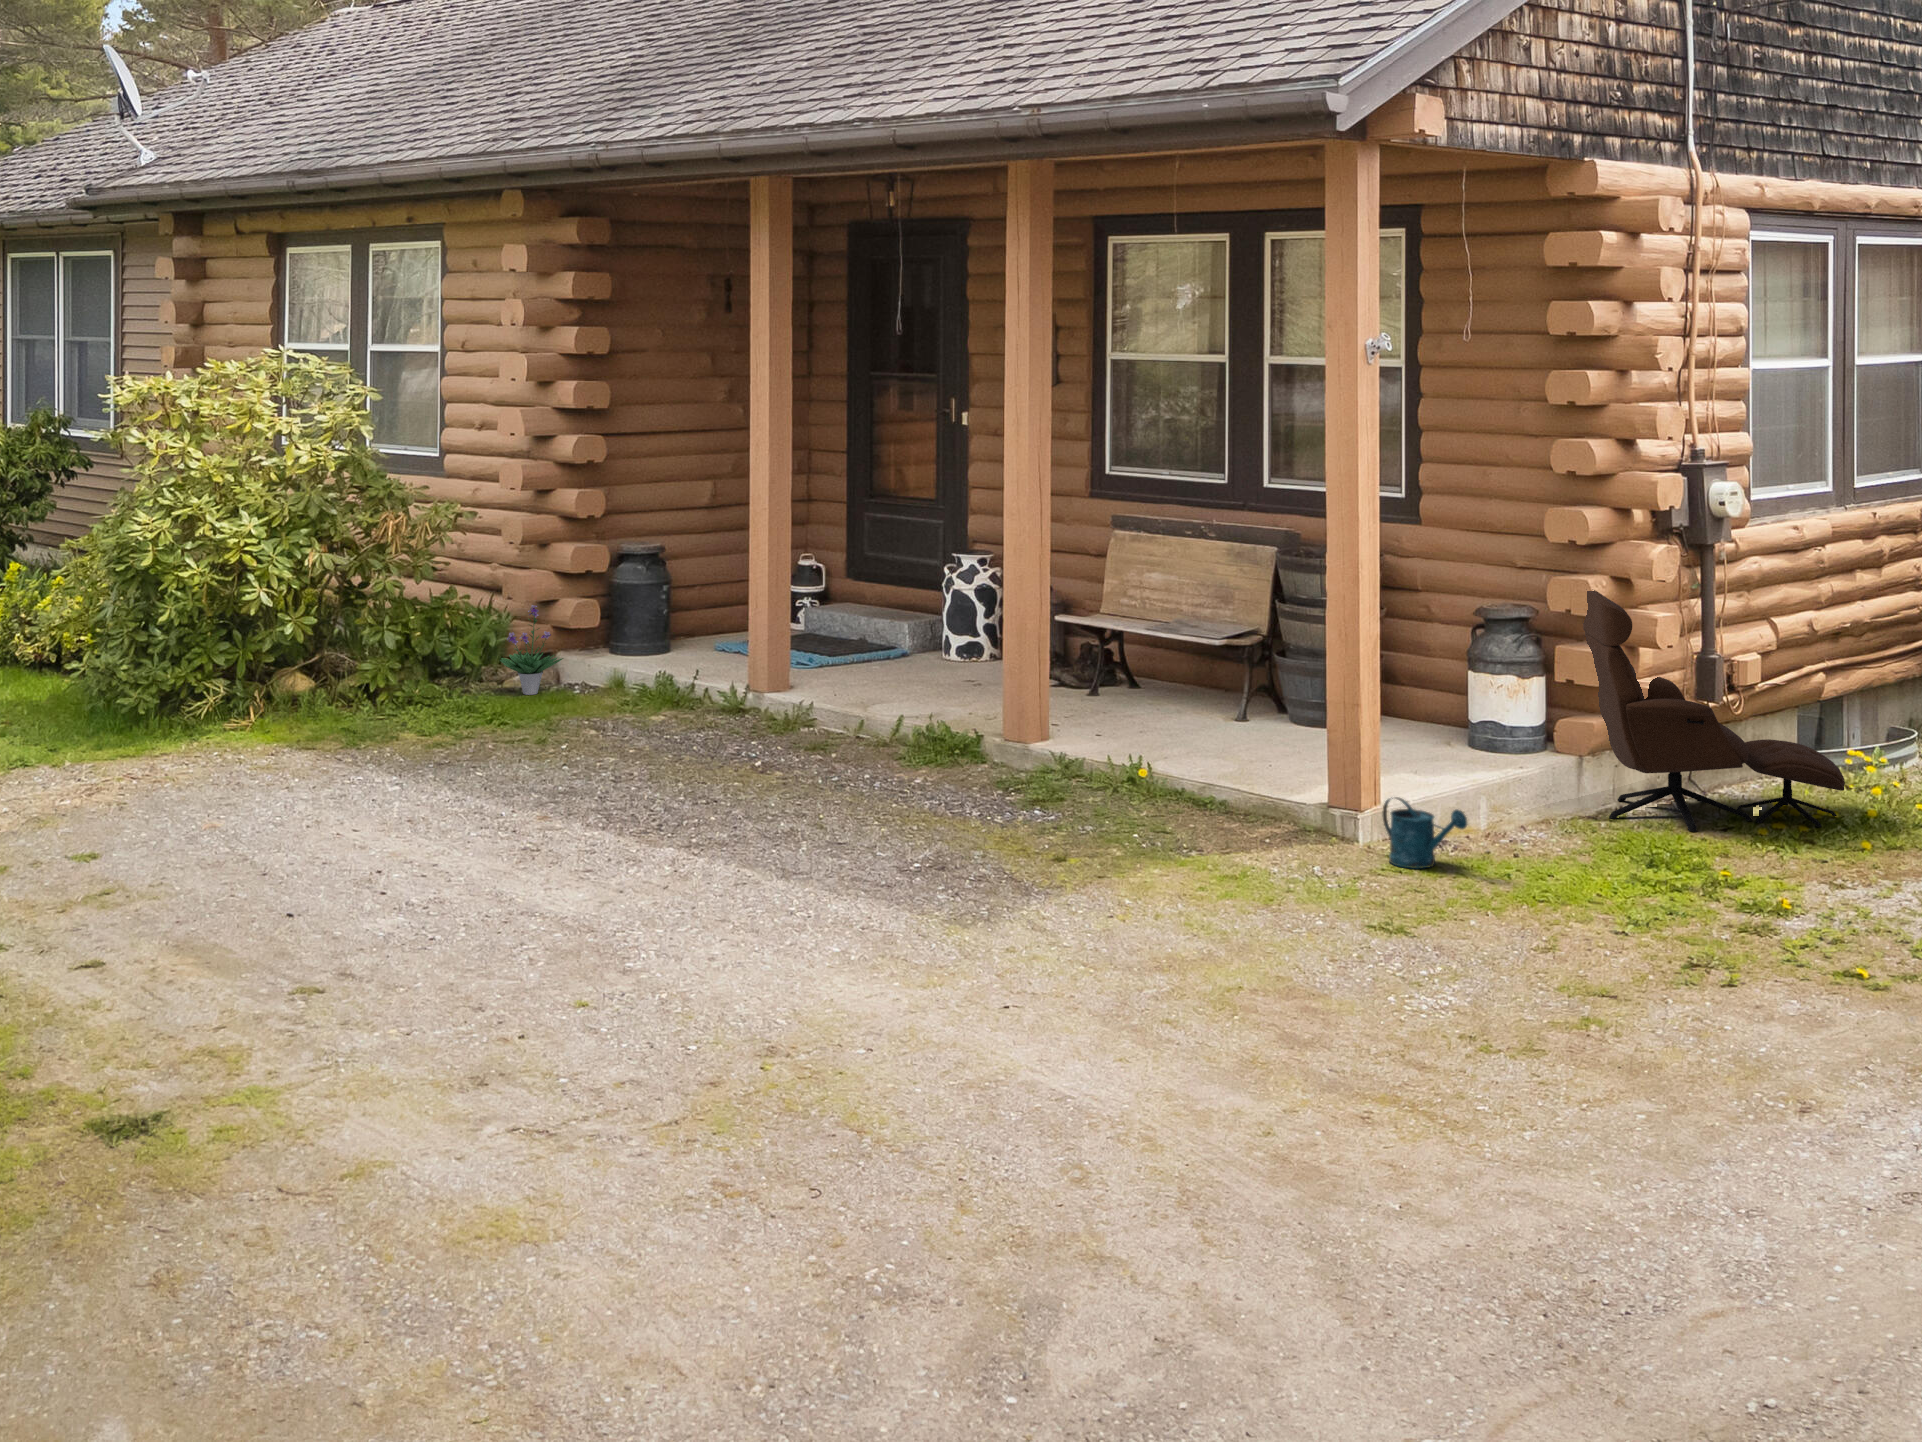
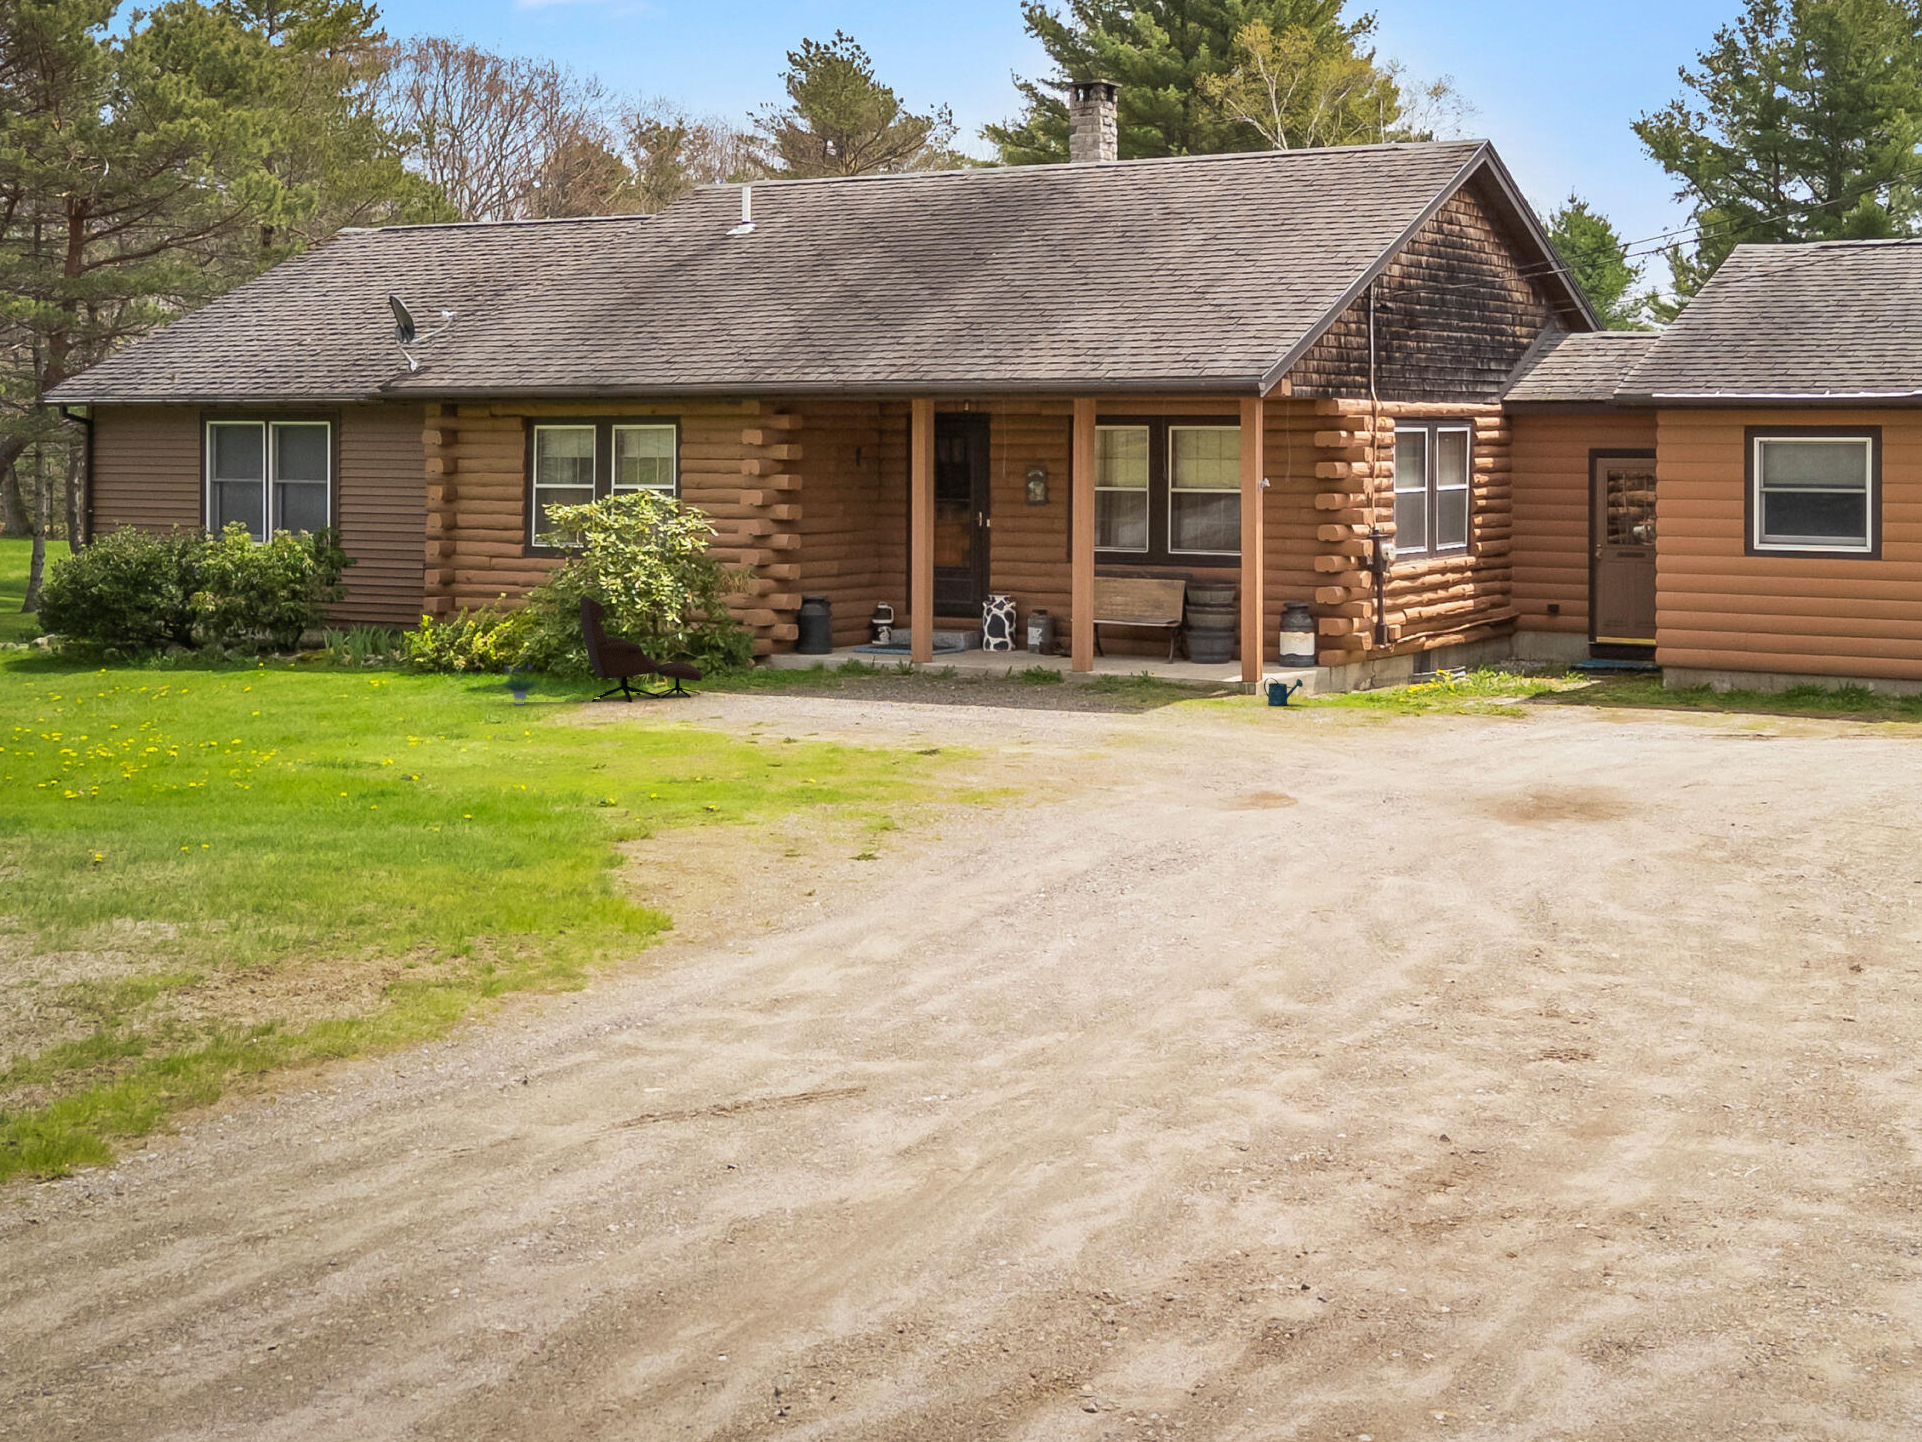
lounge chair: present [1583,590,1845,832] -> present [580,597,702,702]
potted plant: present [500,605,563,695] -> present [502,651,538,705]

